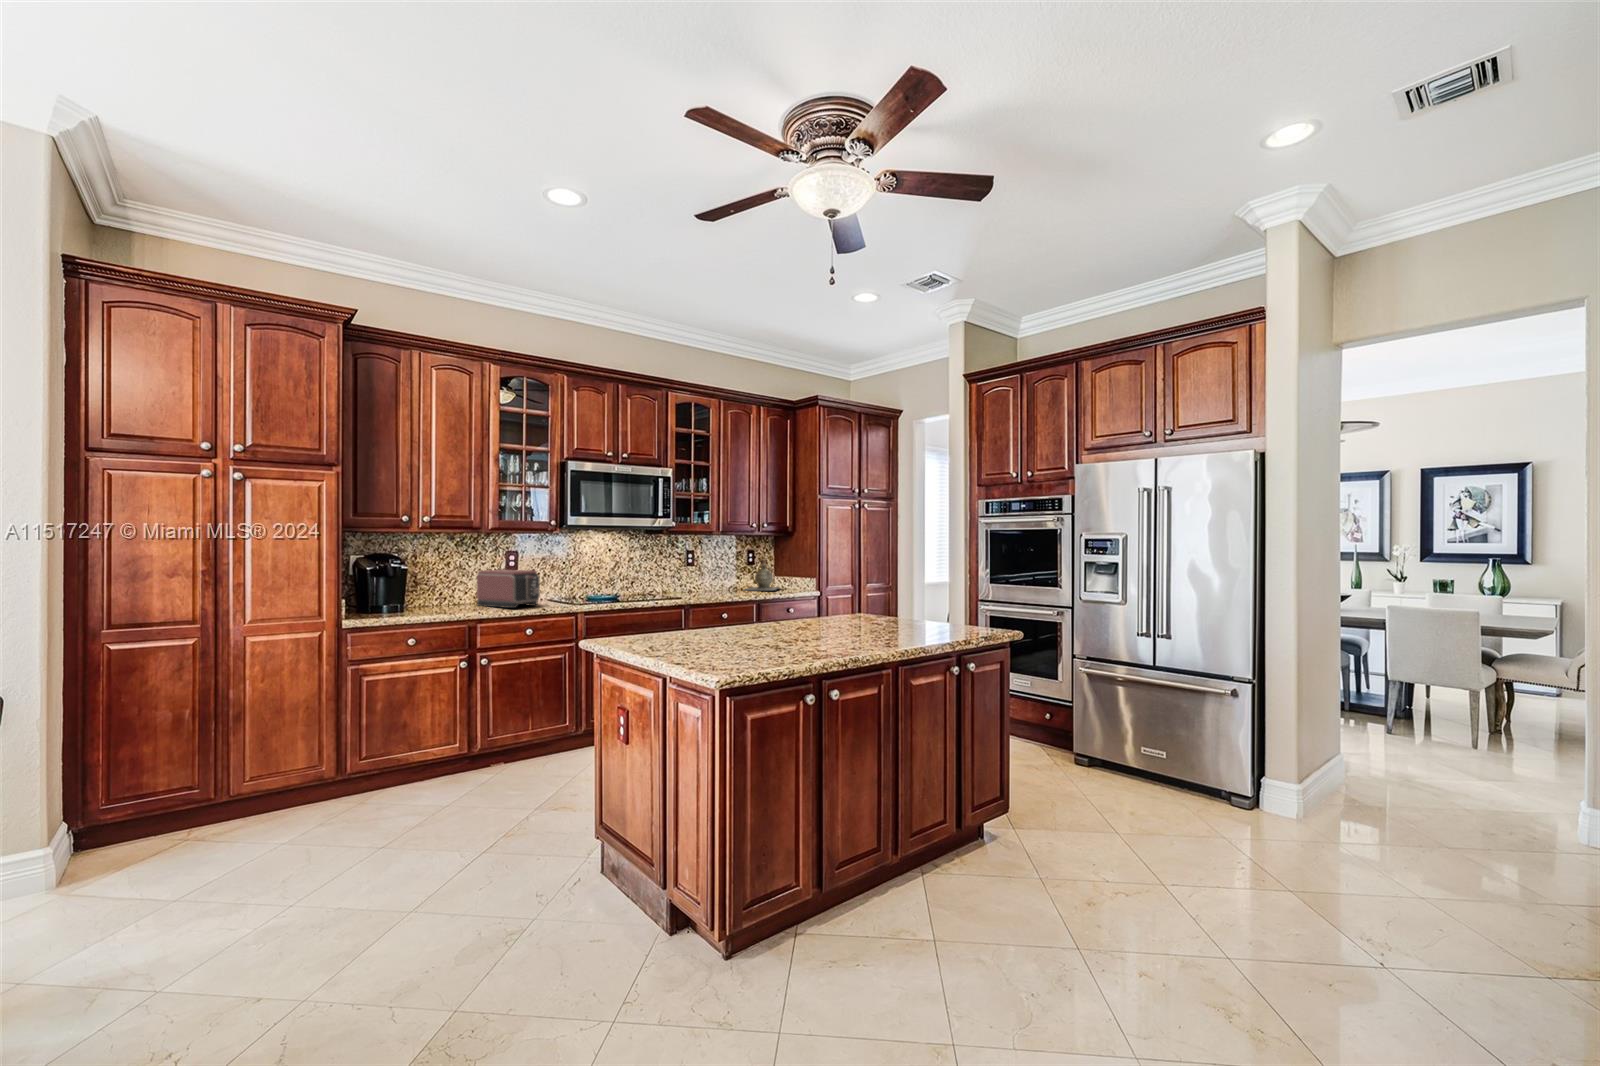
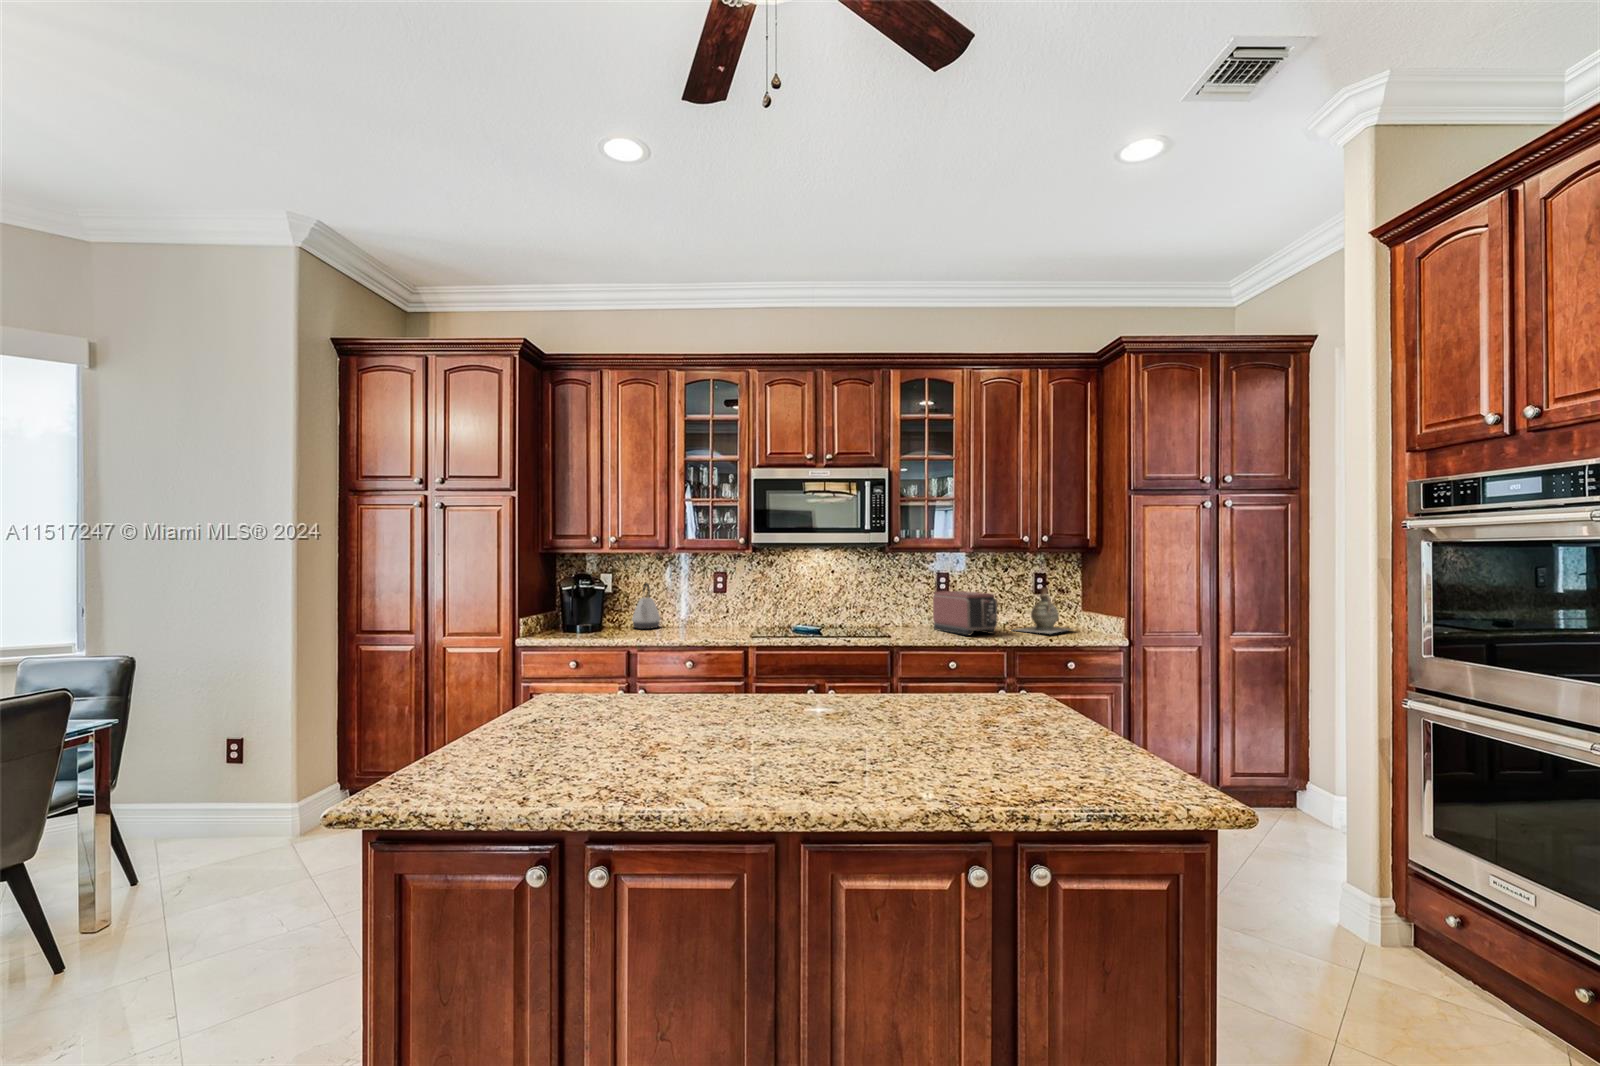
kettle: none [430,562,461,606] -> present [632,583,660,629]
toaster: present [477,569,540,608] -> present [933,591,997,635]

